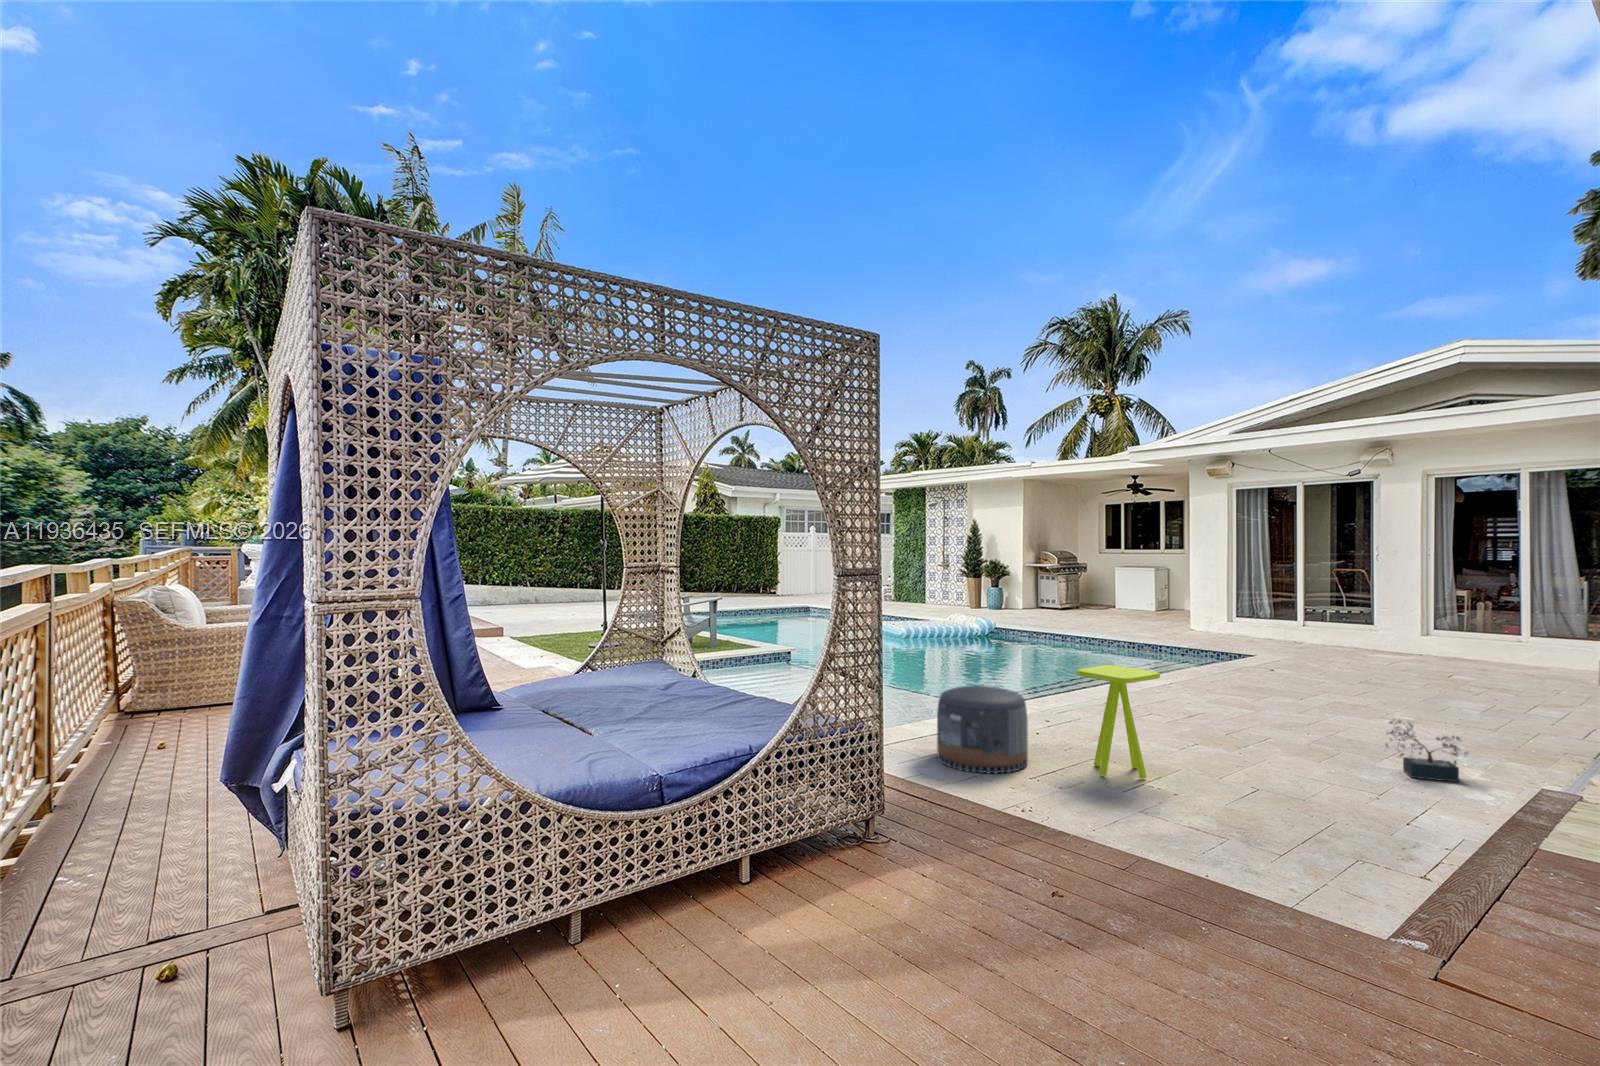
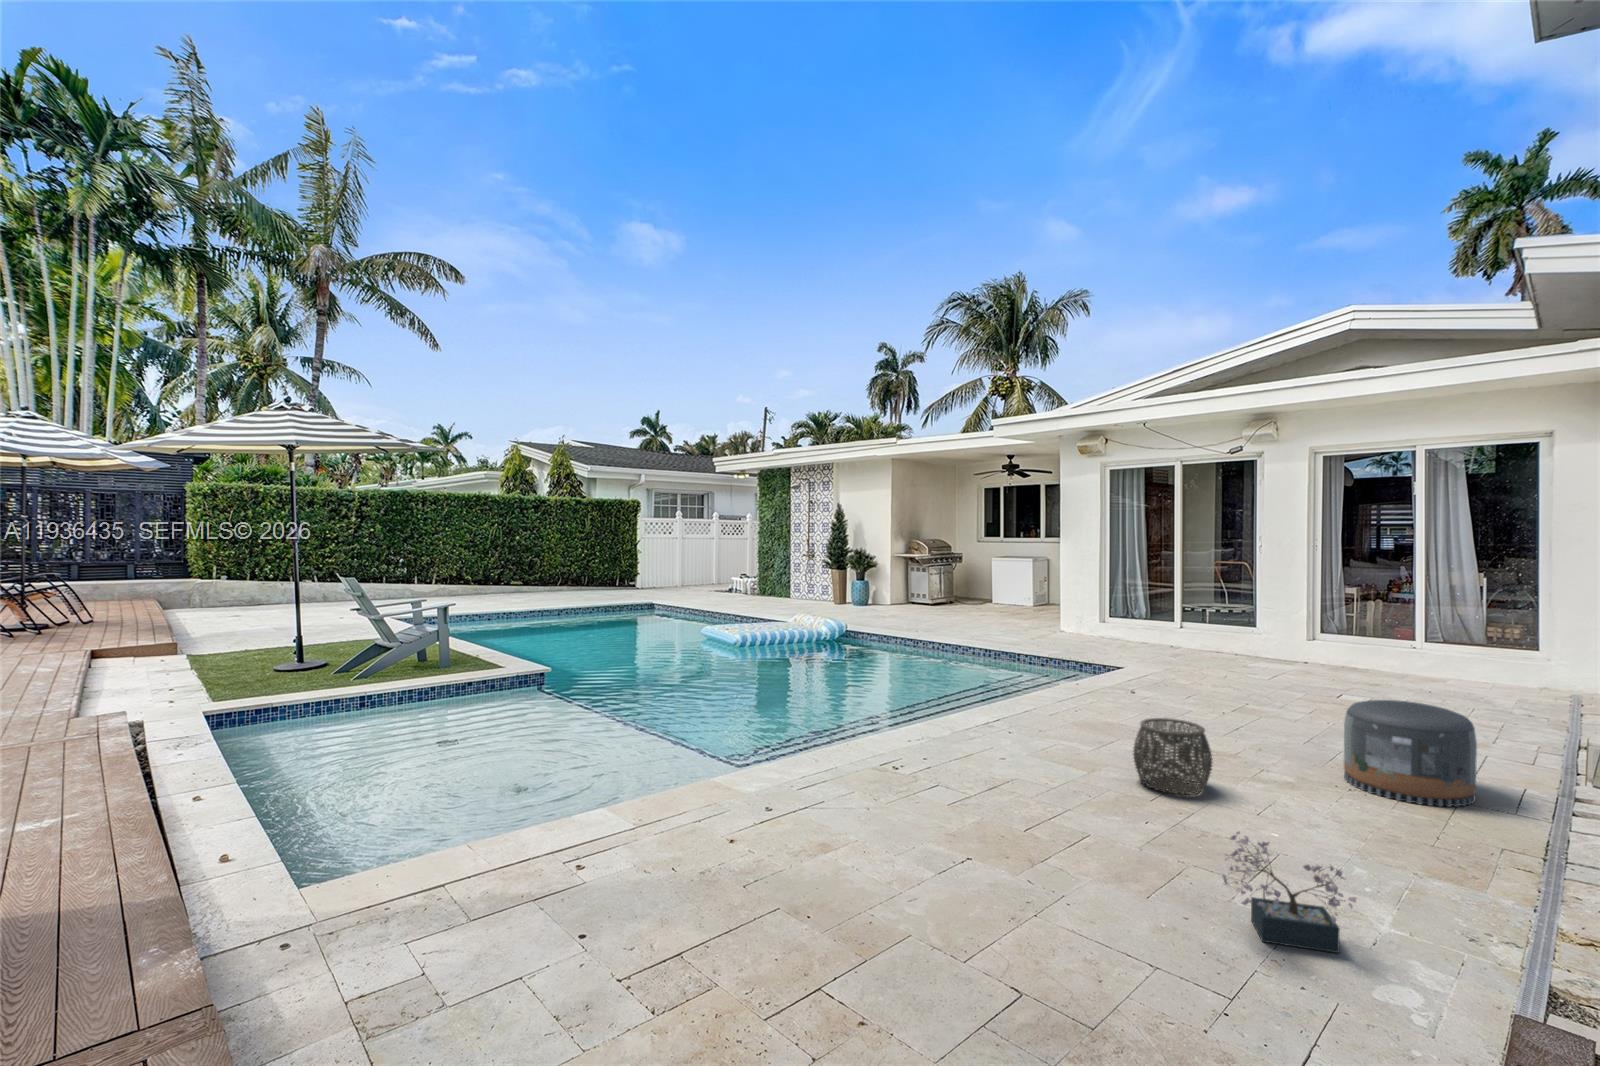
side table: present [1076,665,1160,778] -> none [695,743,833,966]
woven basket: none [1302,673,1363,723] -> present [1133,718,1212,794]
pouf: present [937,686,1028,774] -> present [1344,700,1477,807]

